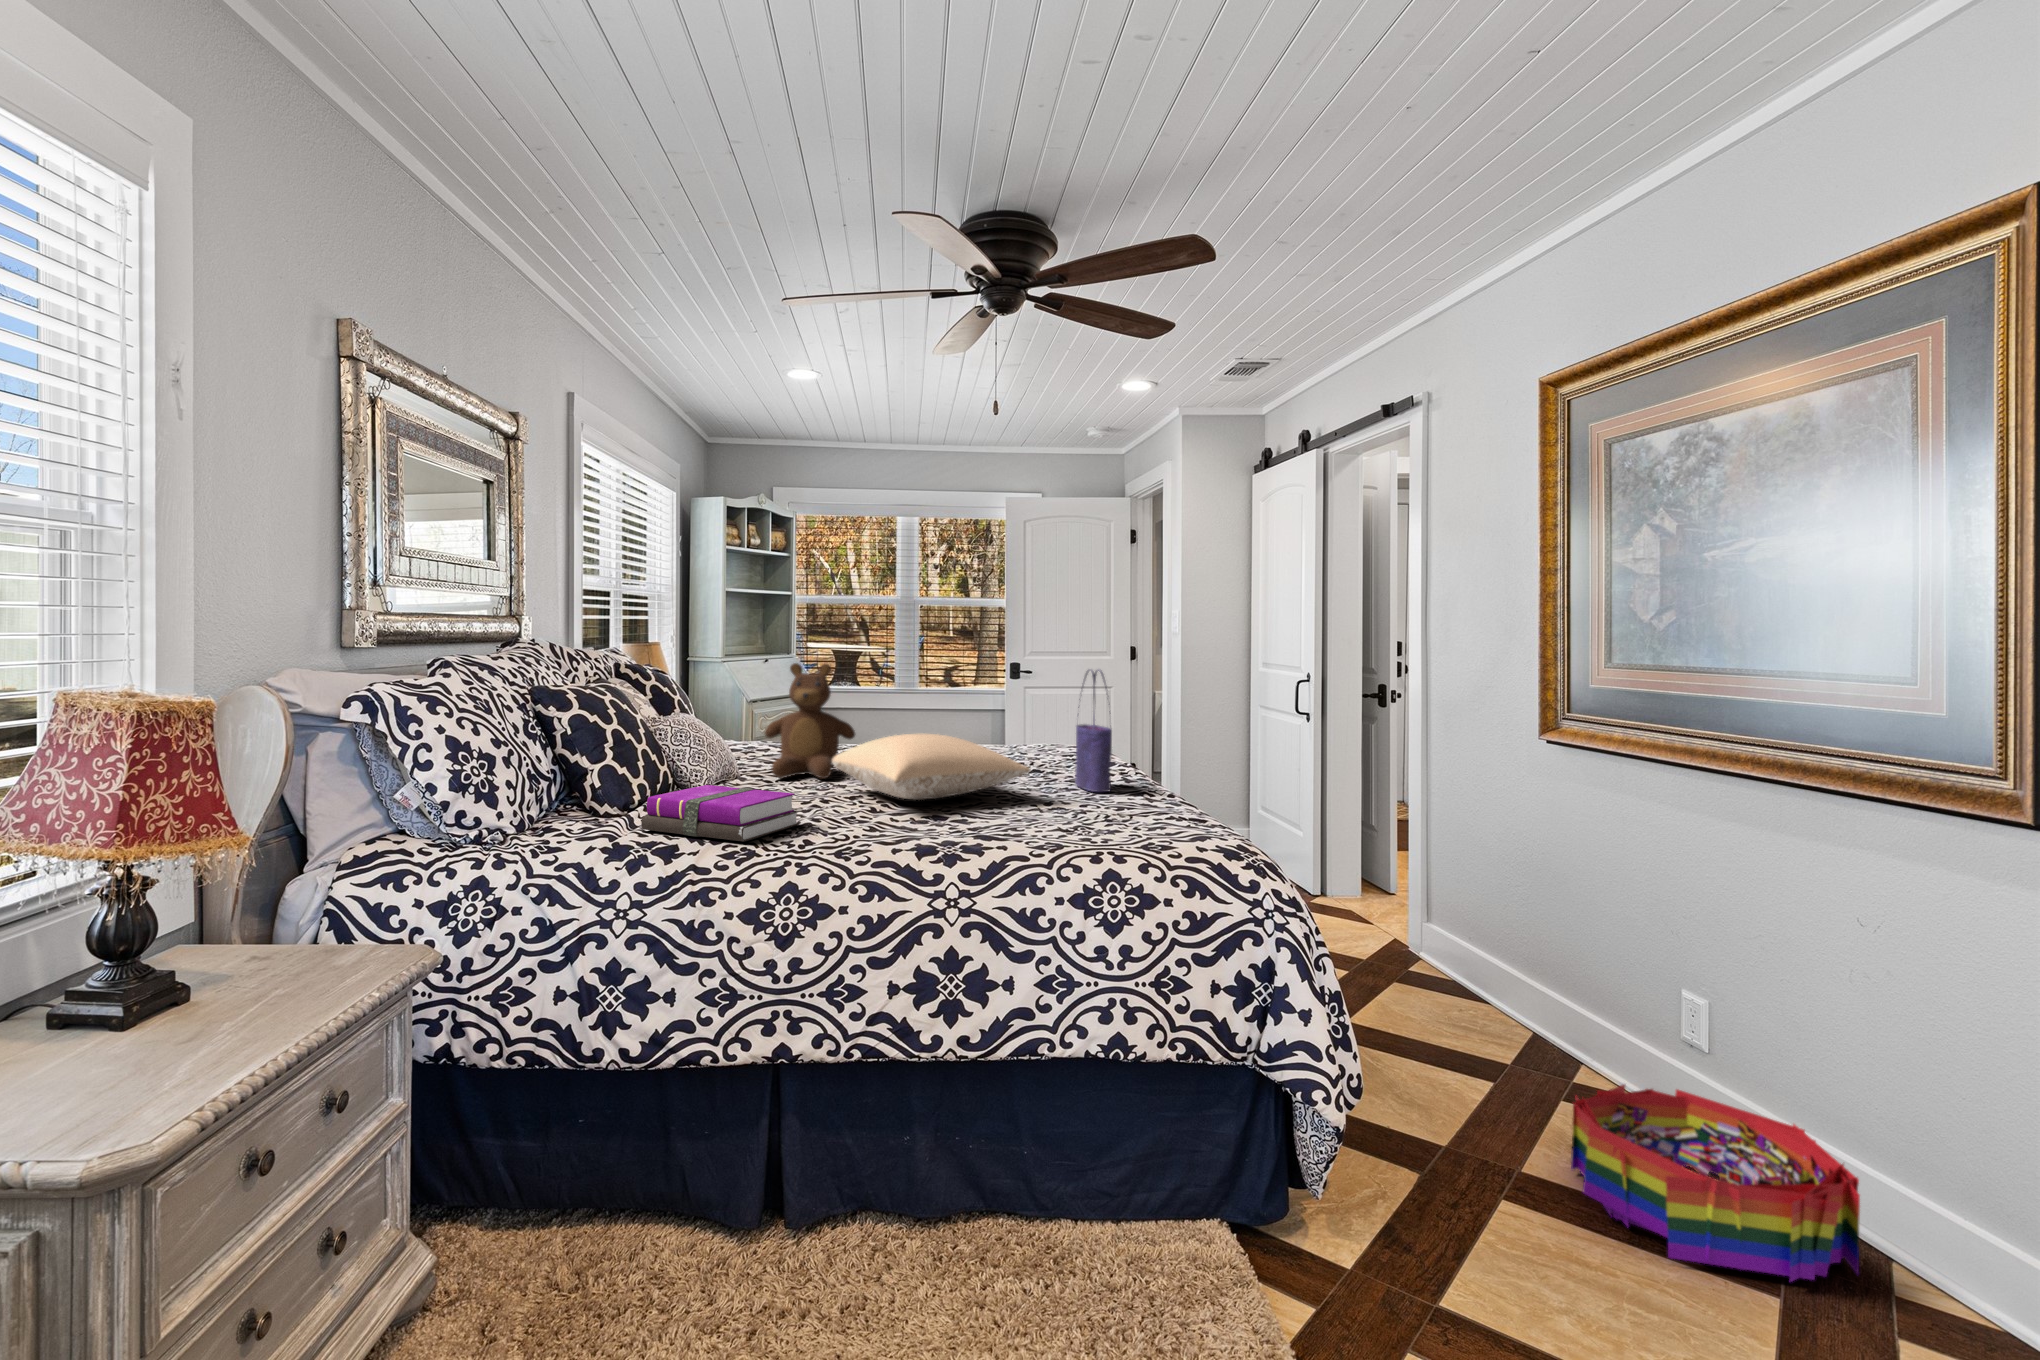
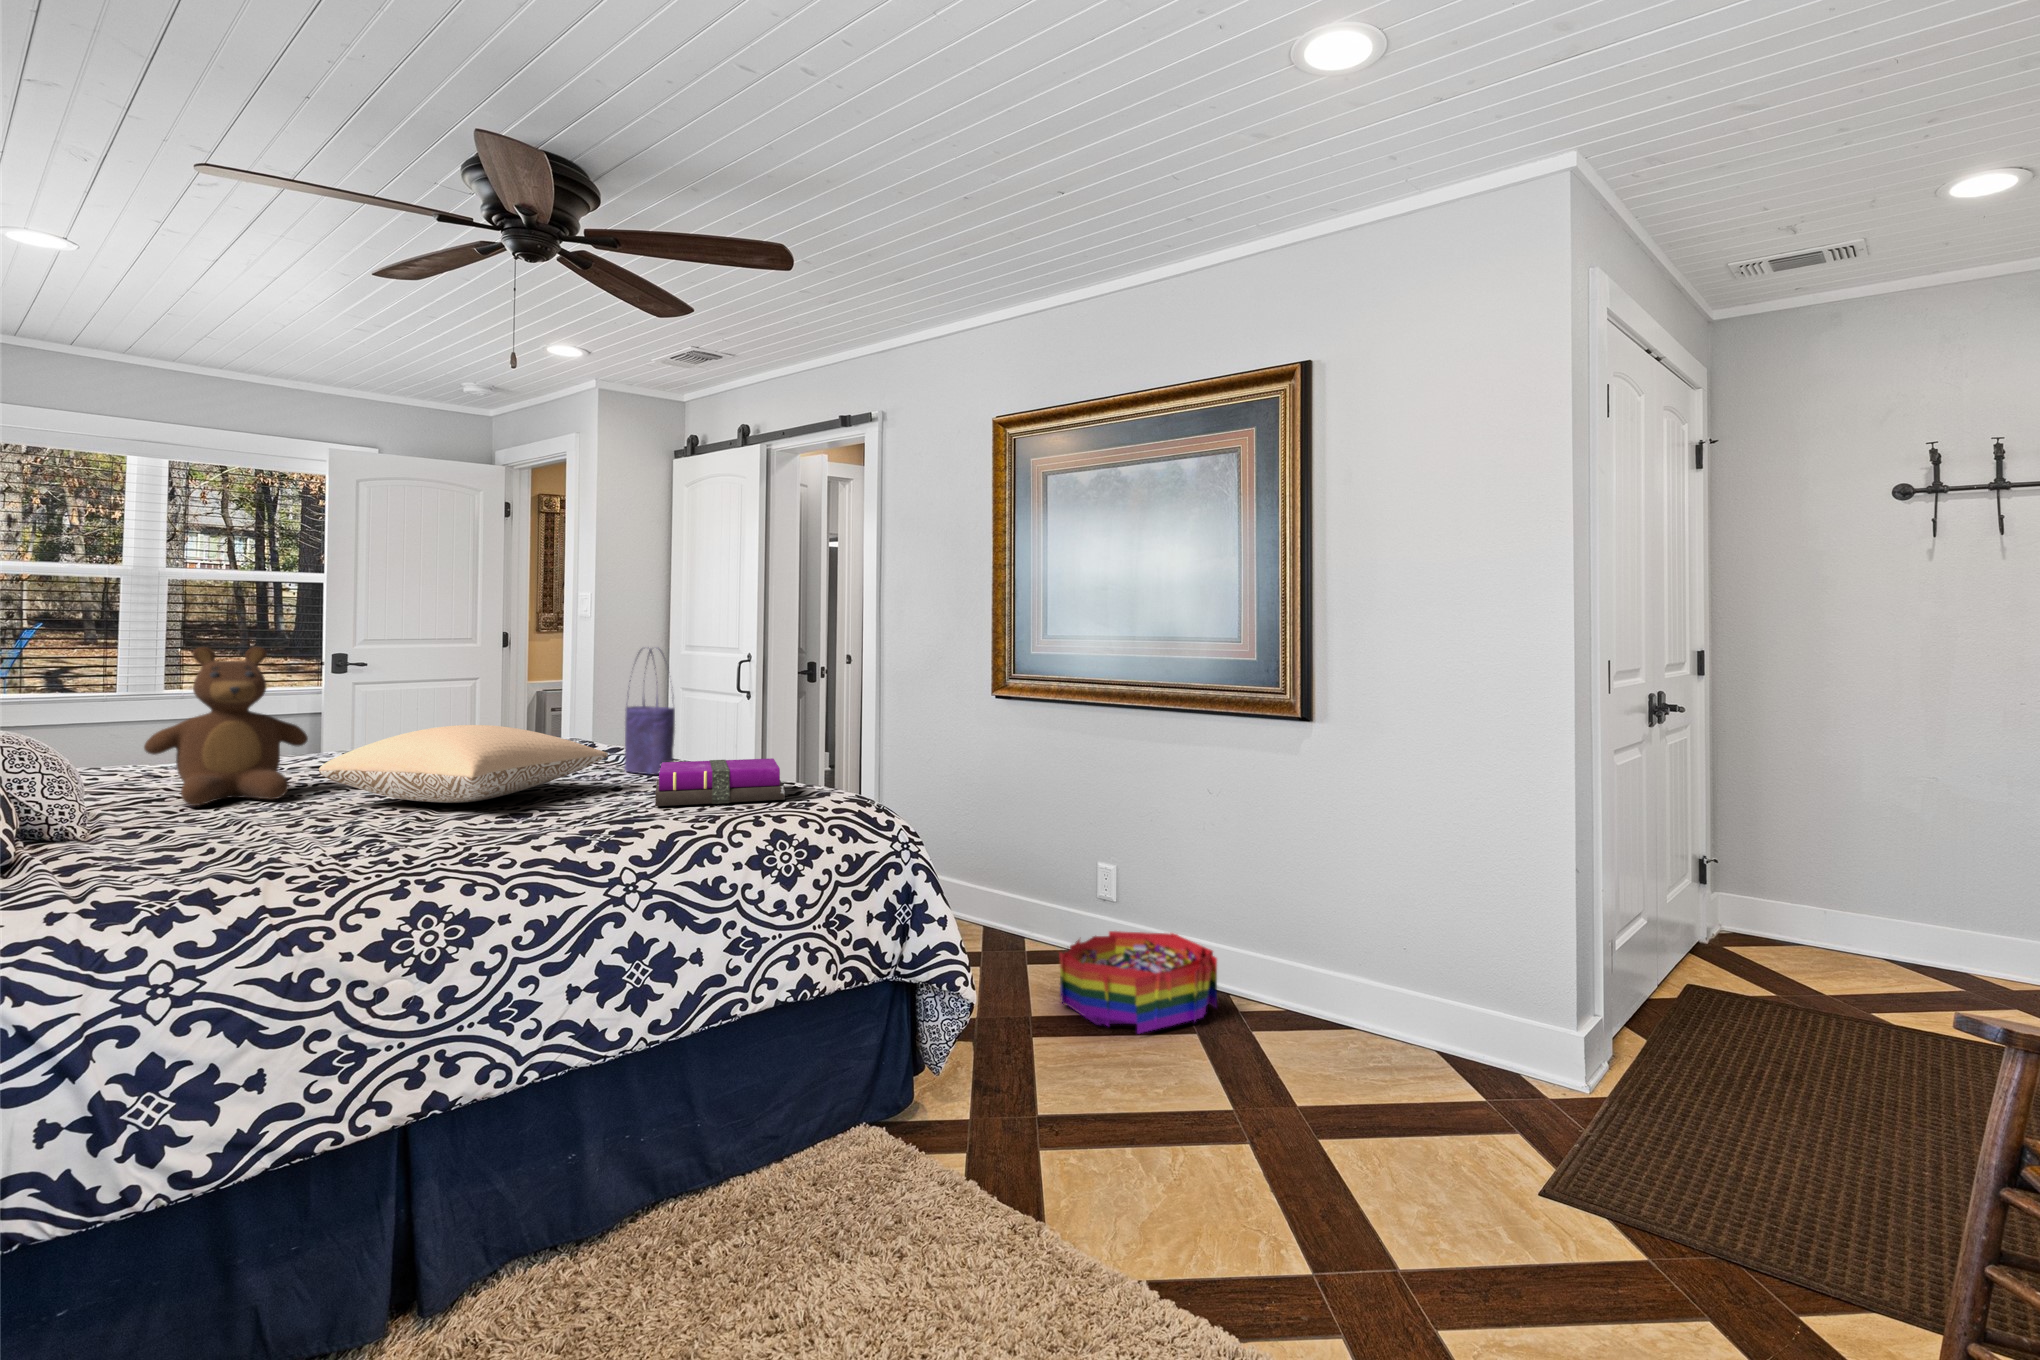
notebook: present [641,785,799,842] -> present [655,758,785,806]

